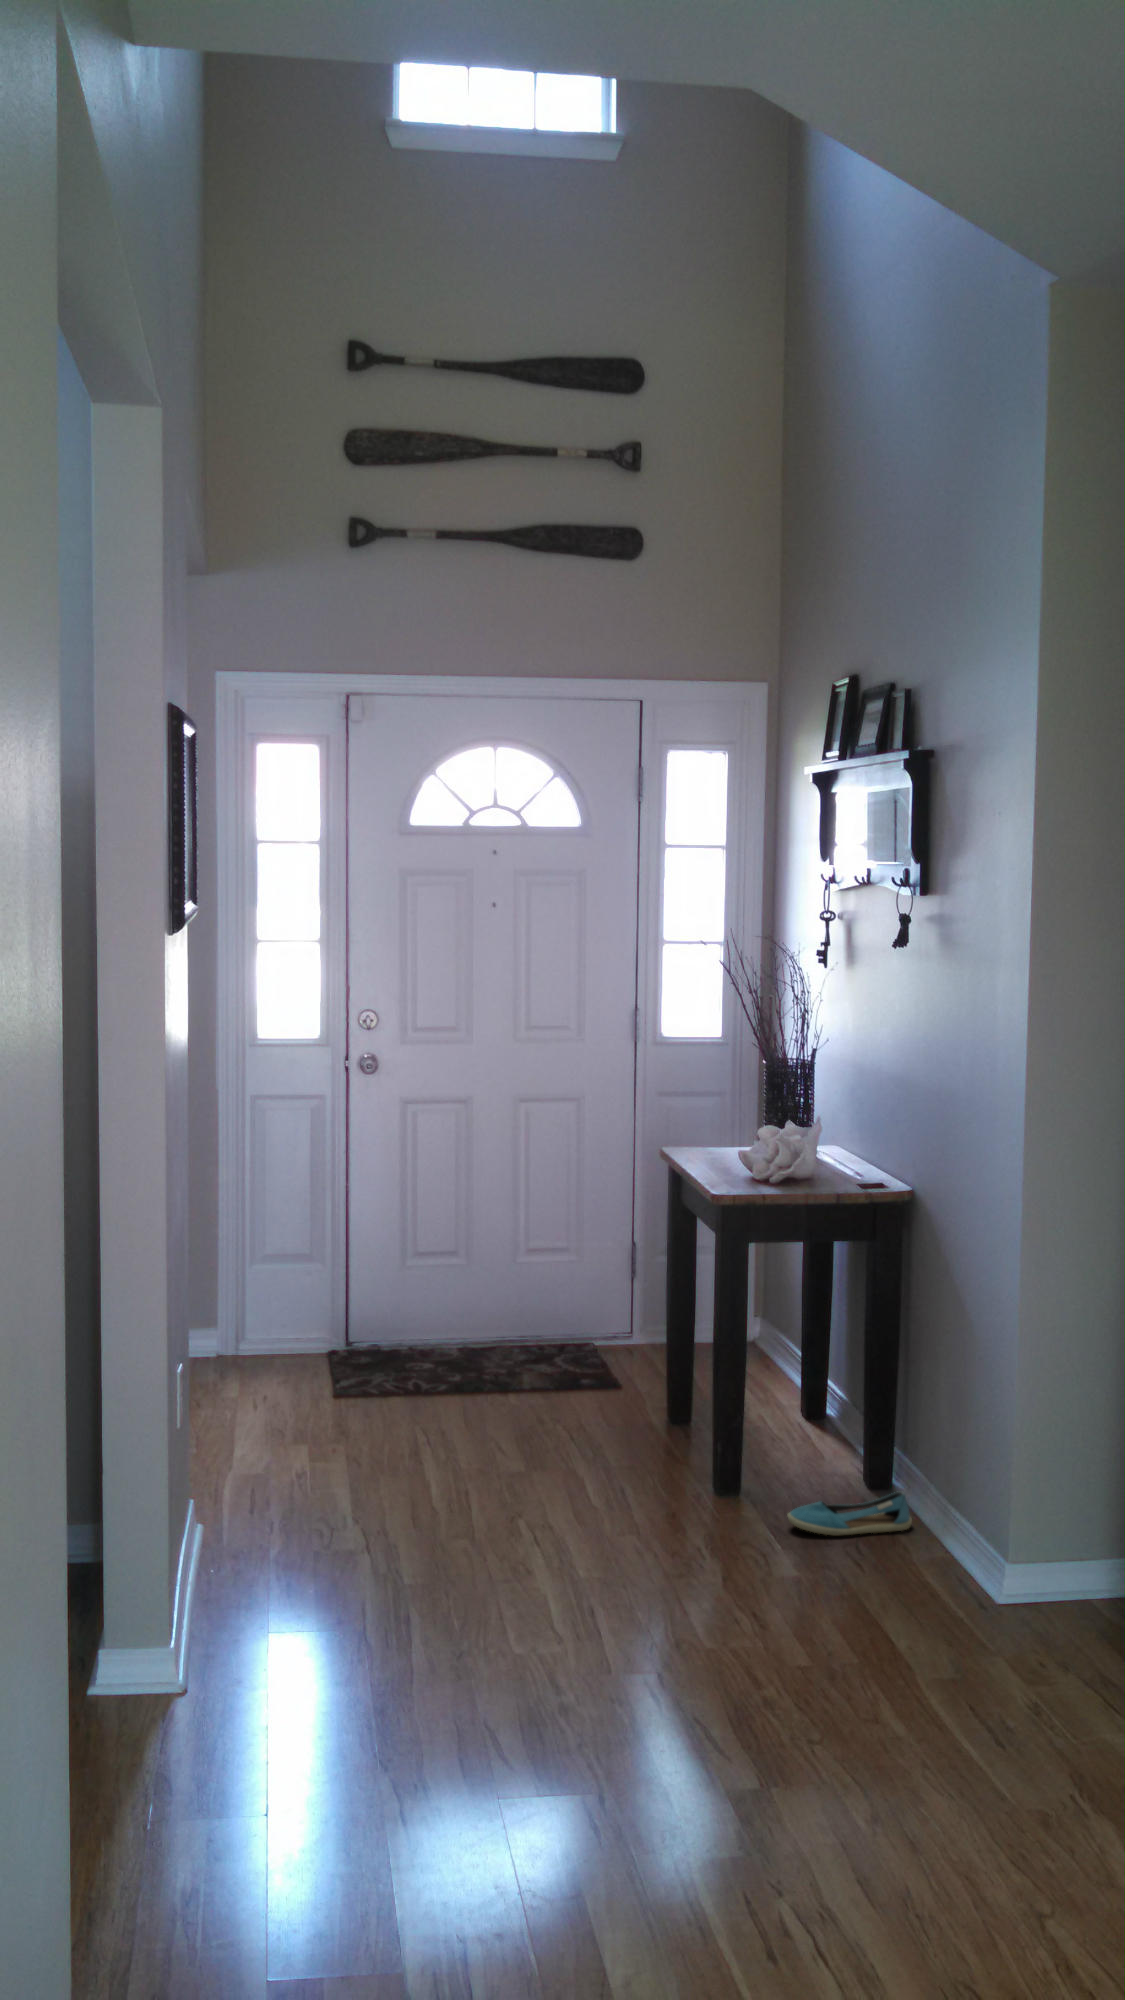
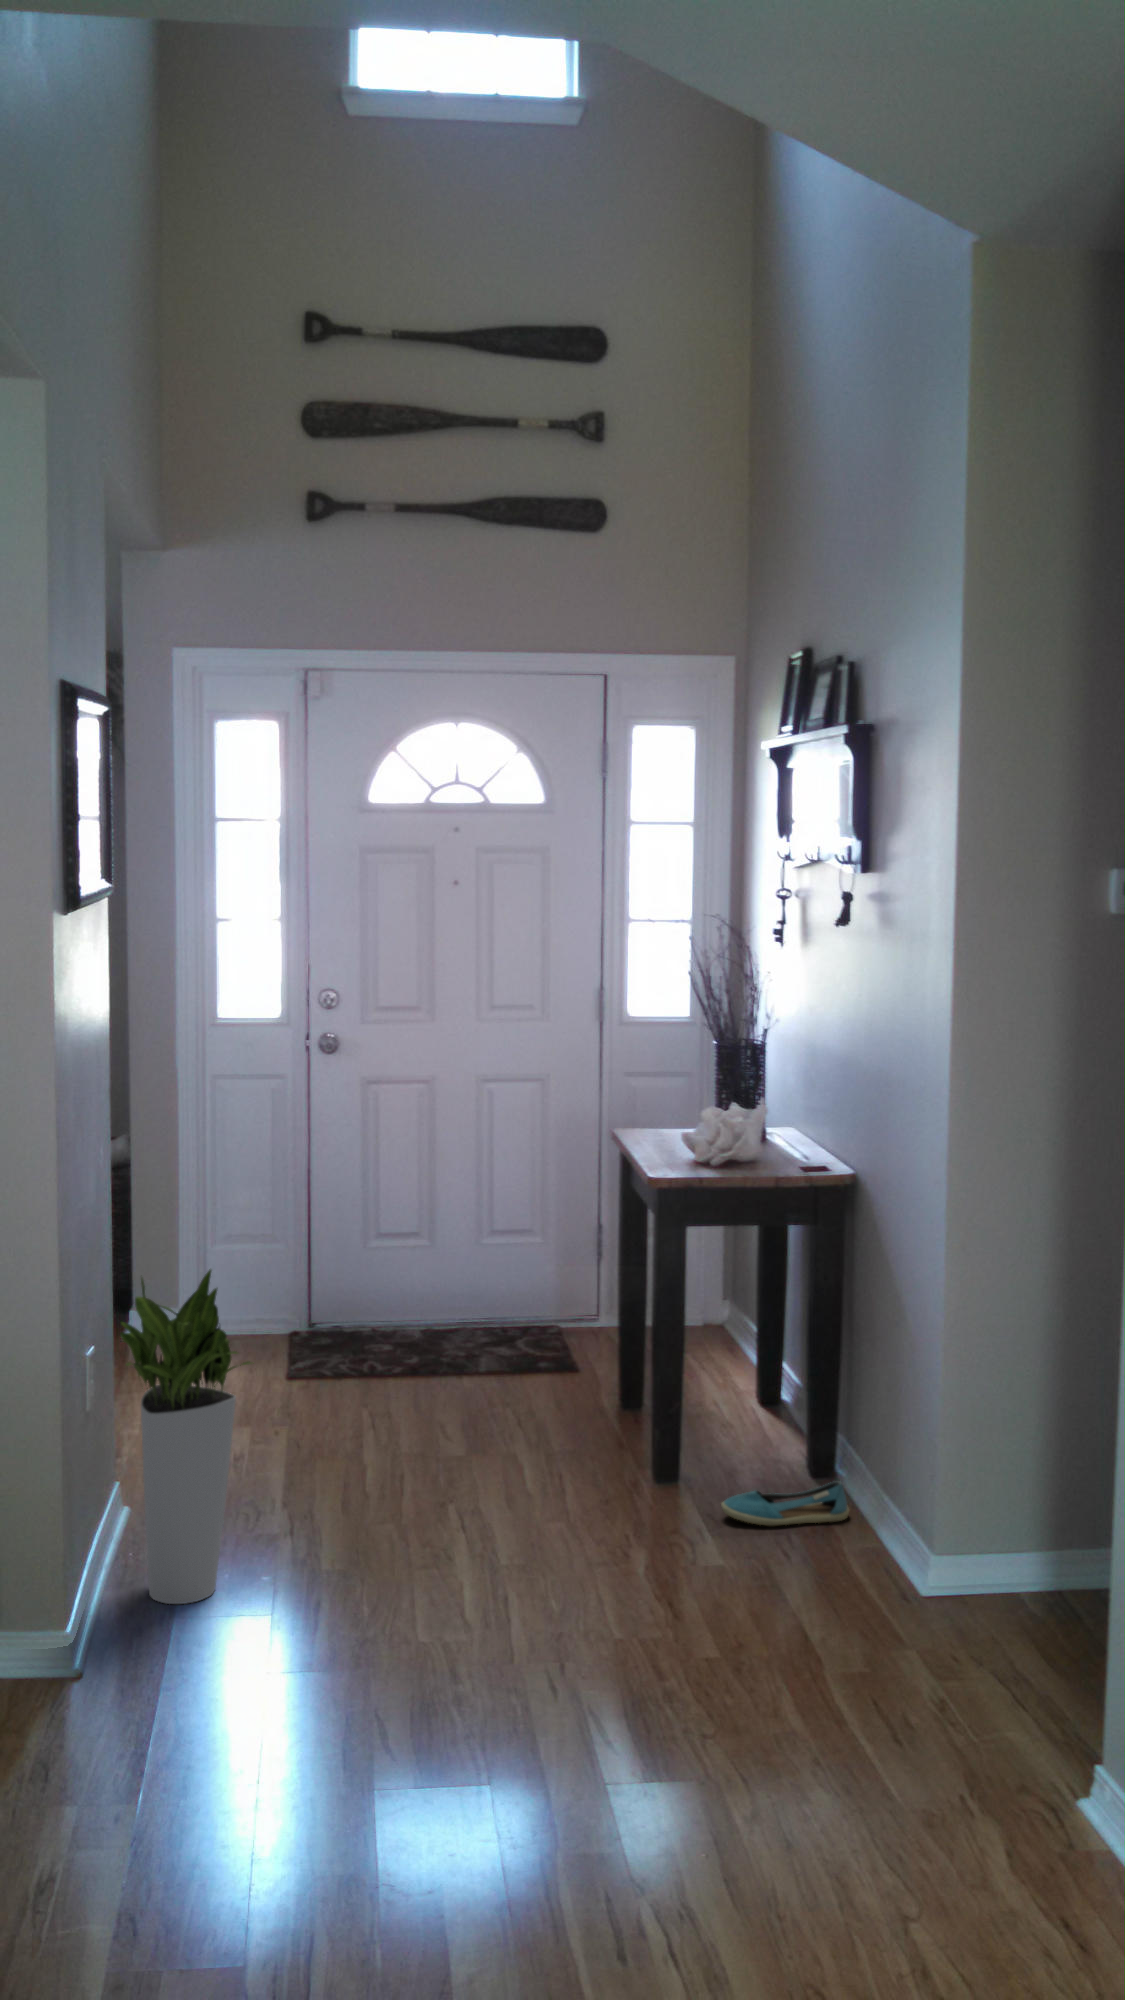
planter: none [209,1285,345,1617] -> present [120,1269,251,1604]

